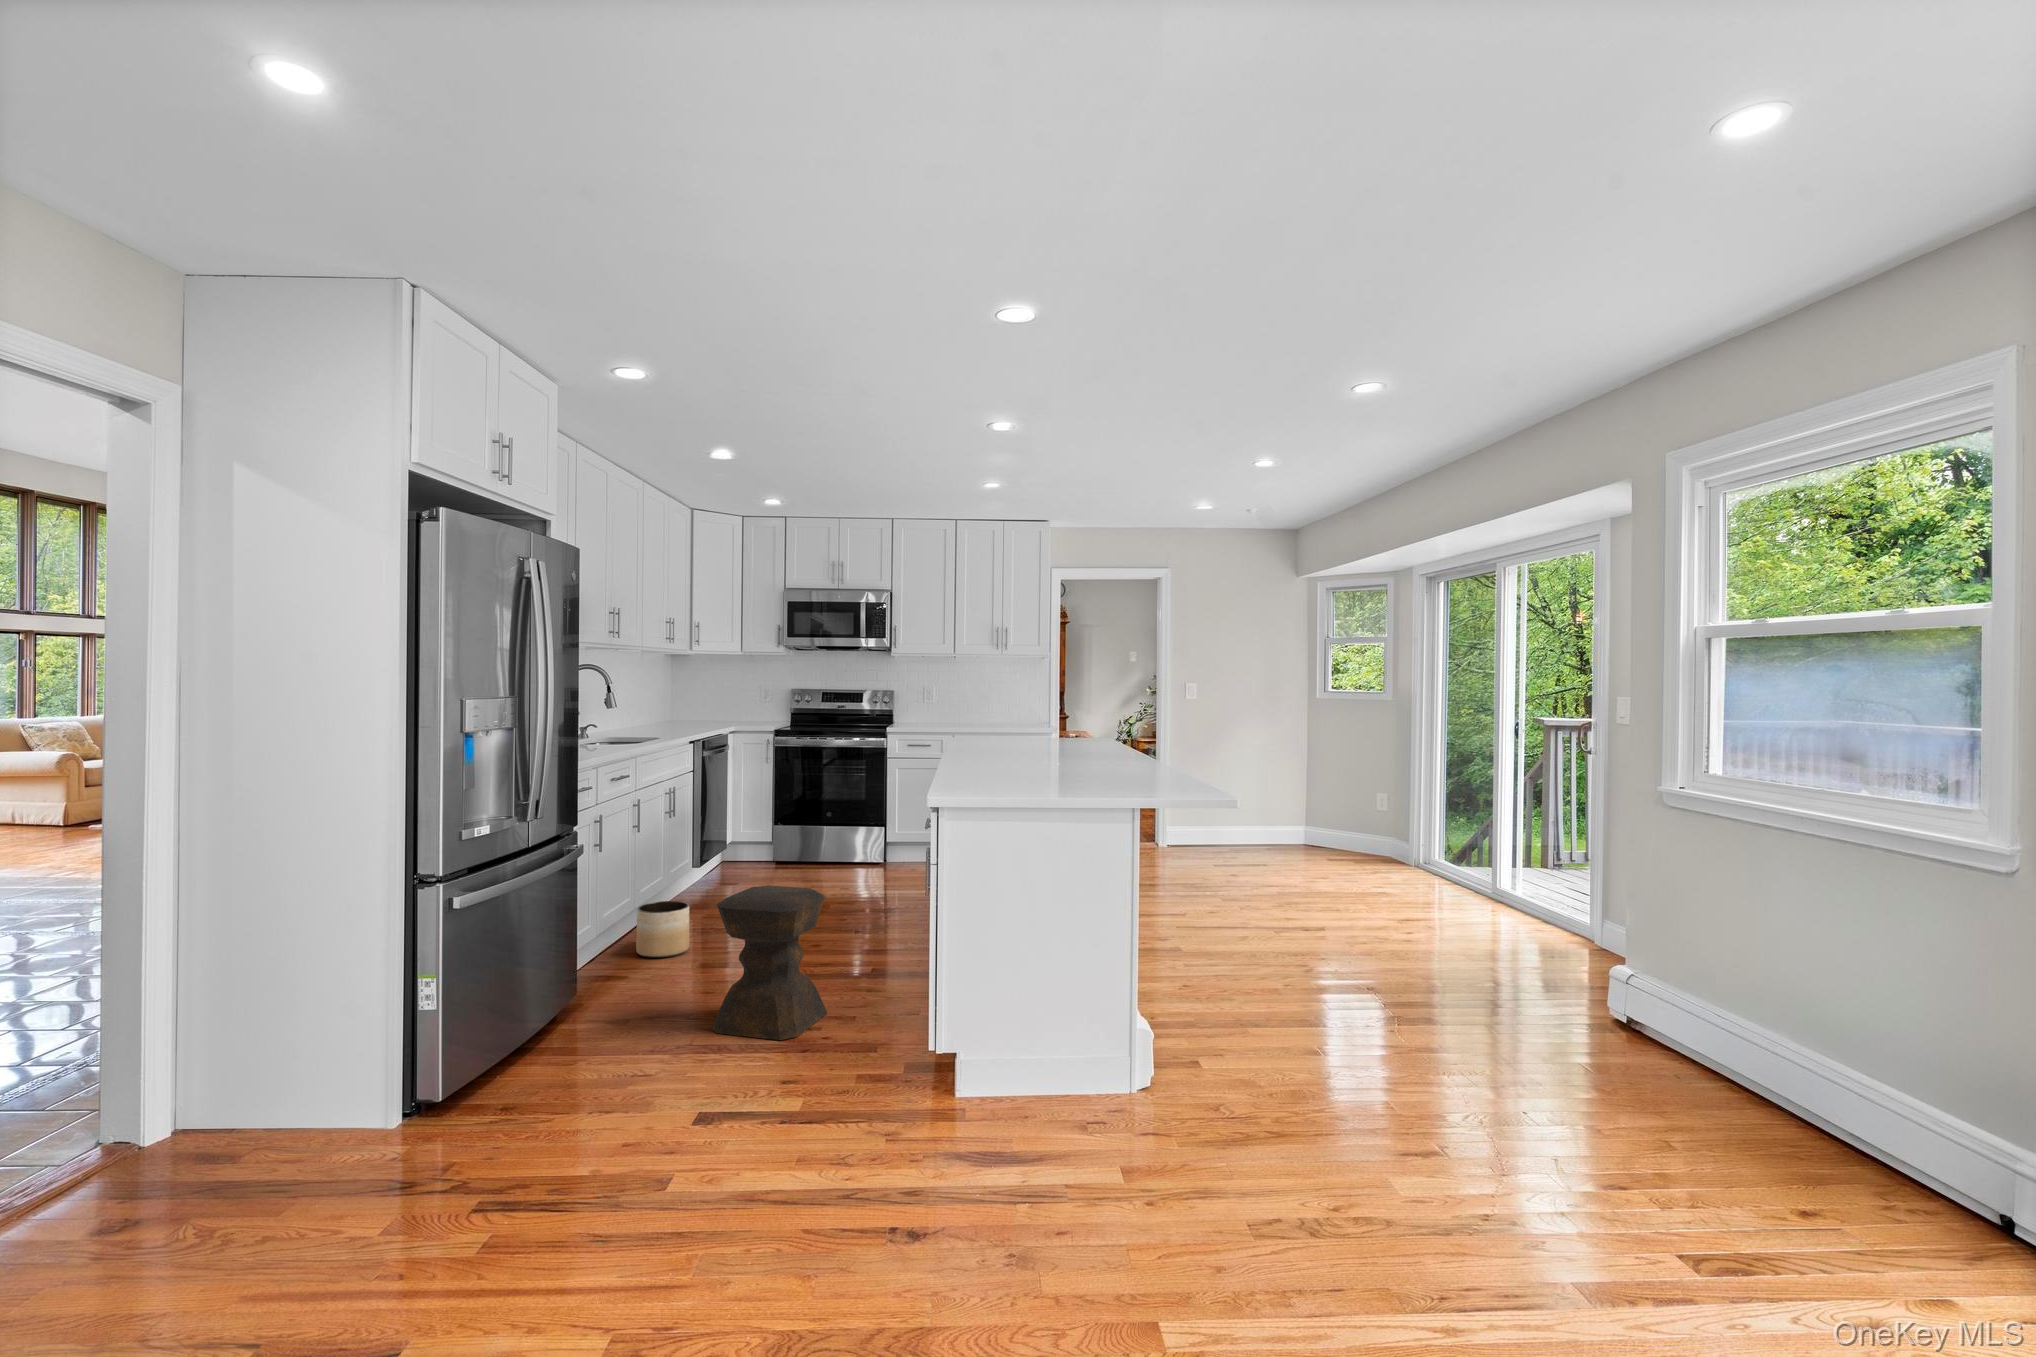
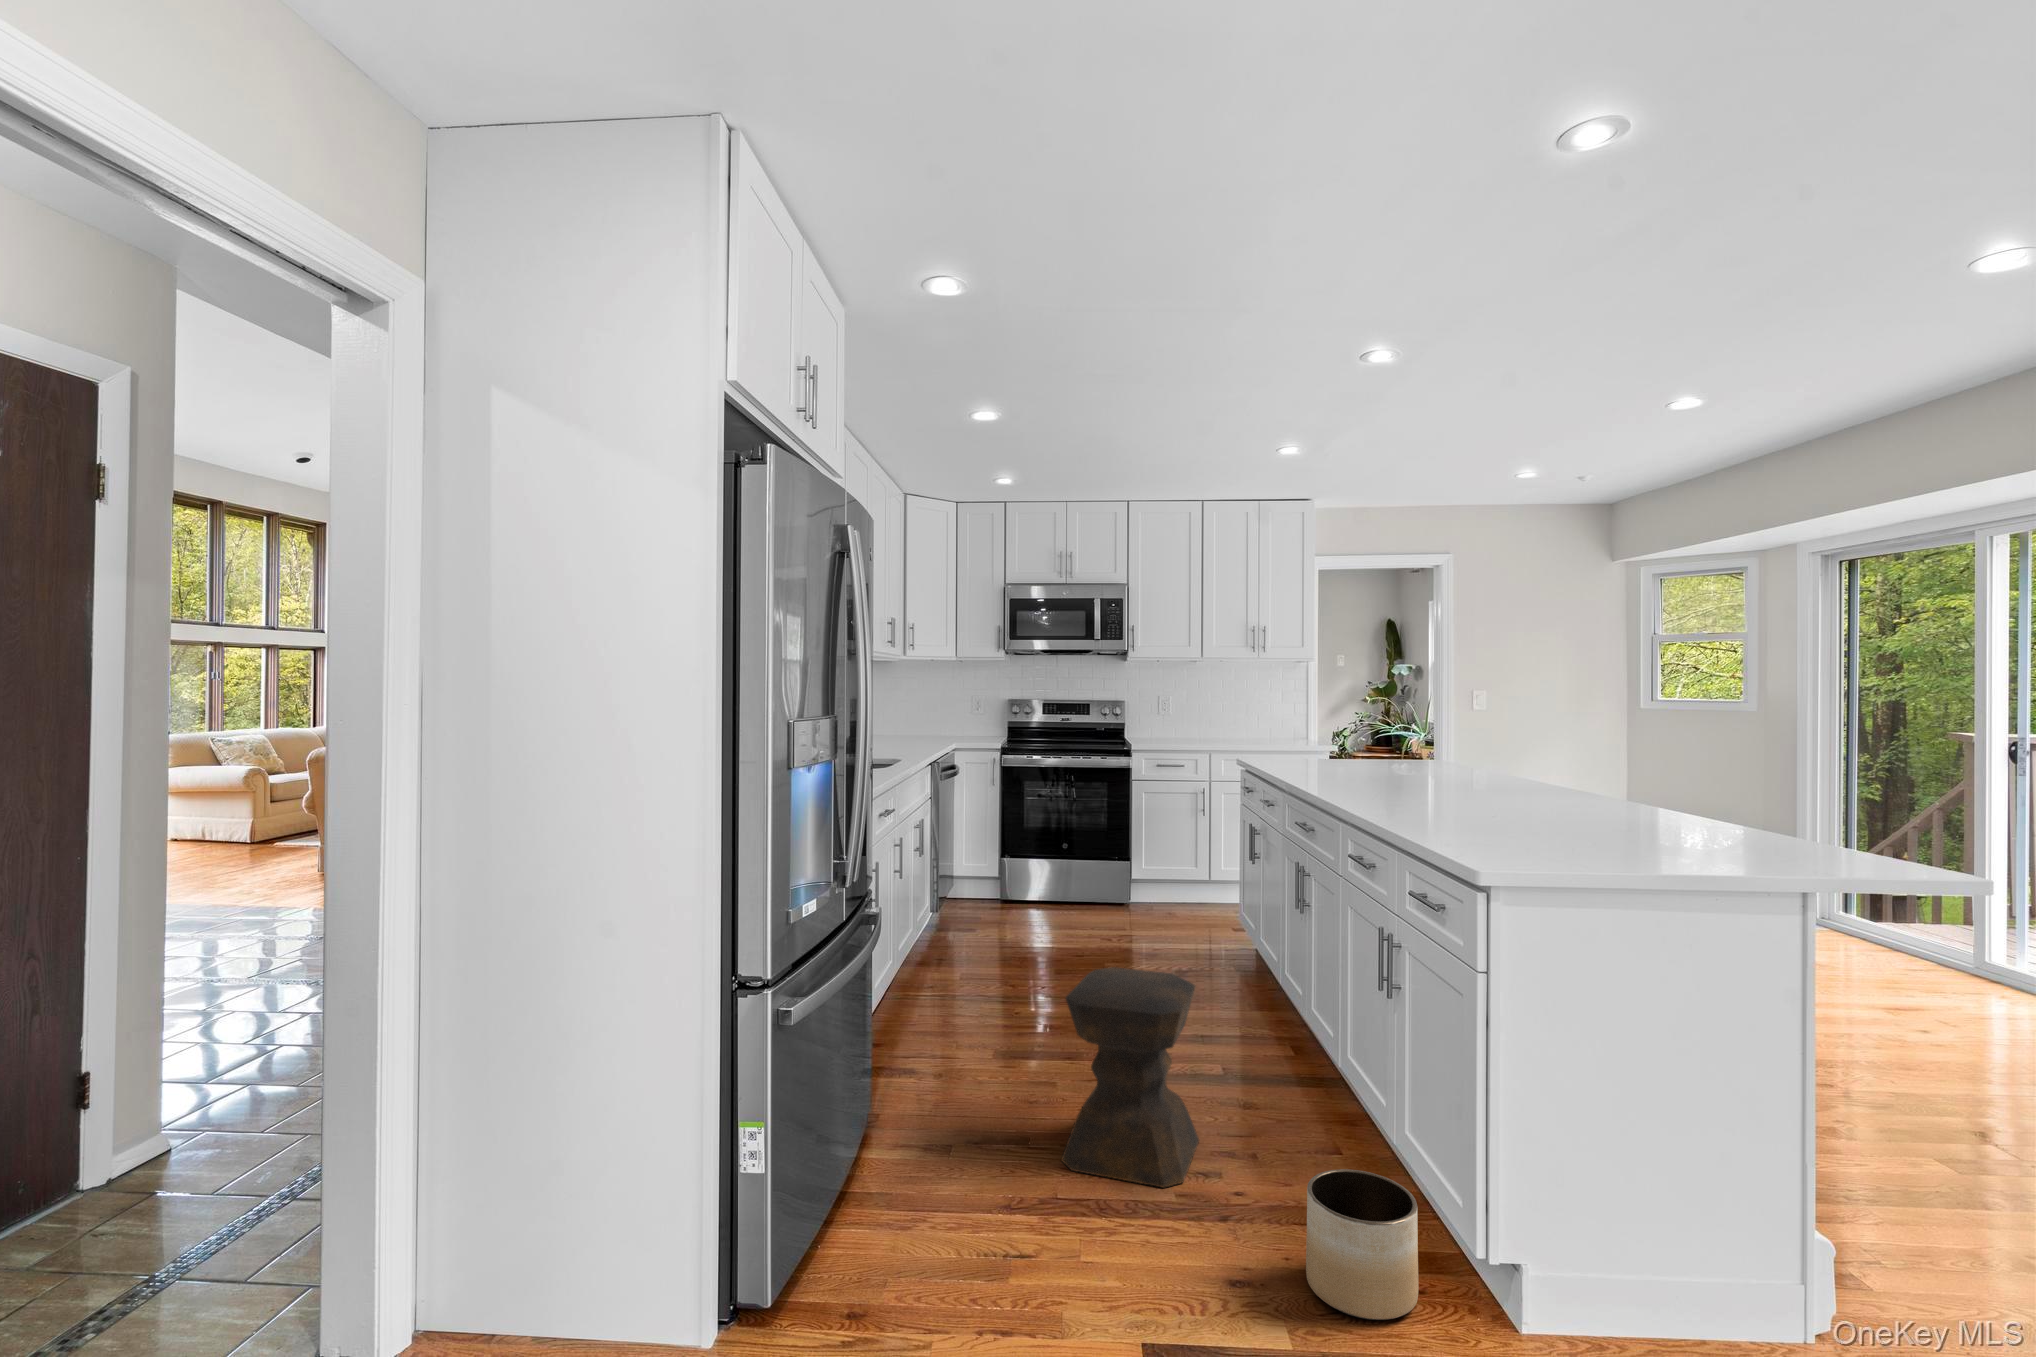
planter: present [636,901,689,958] -> present [1306,1169,1418,1320]

